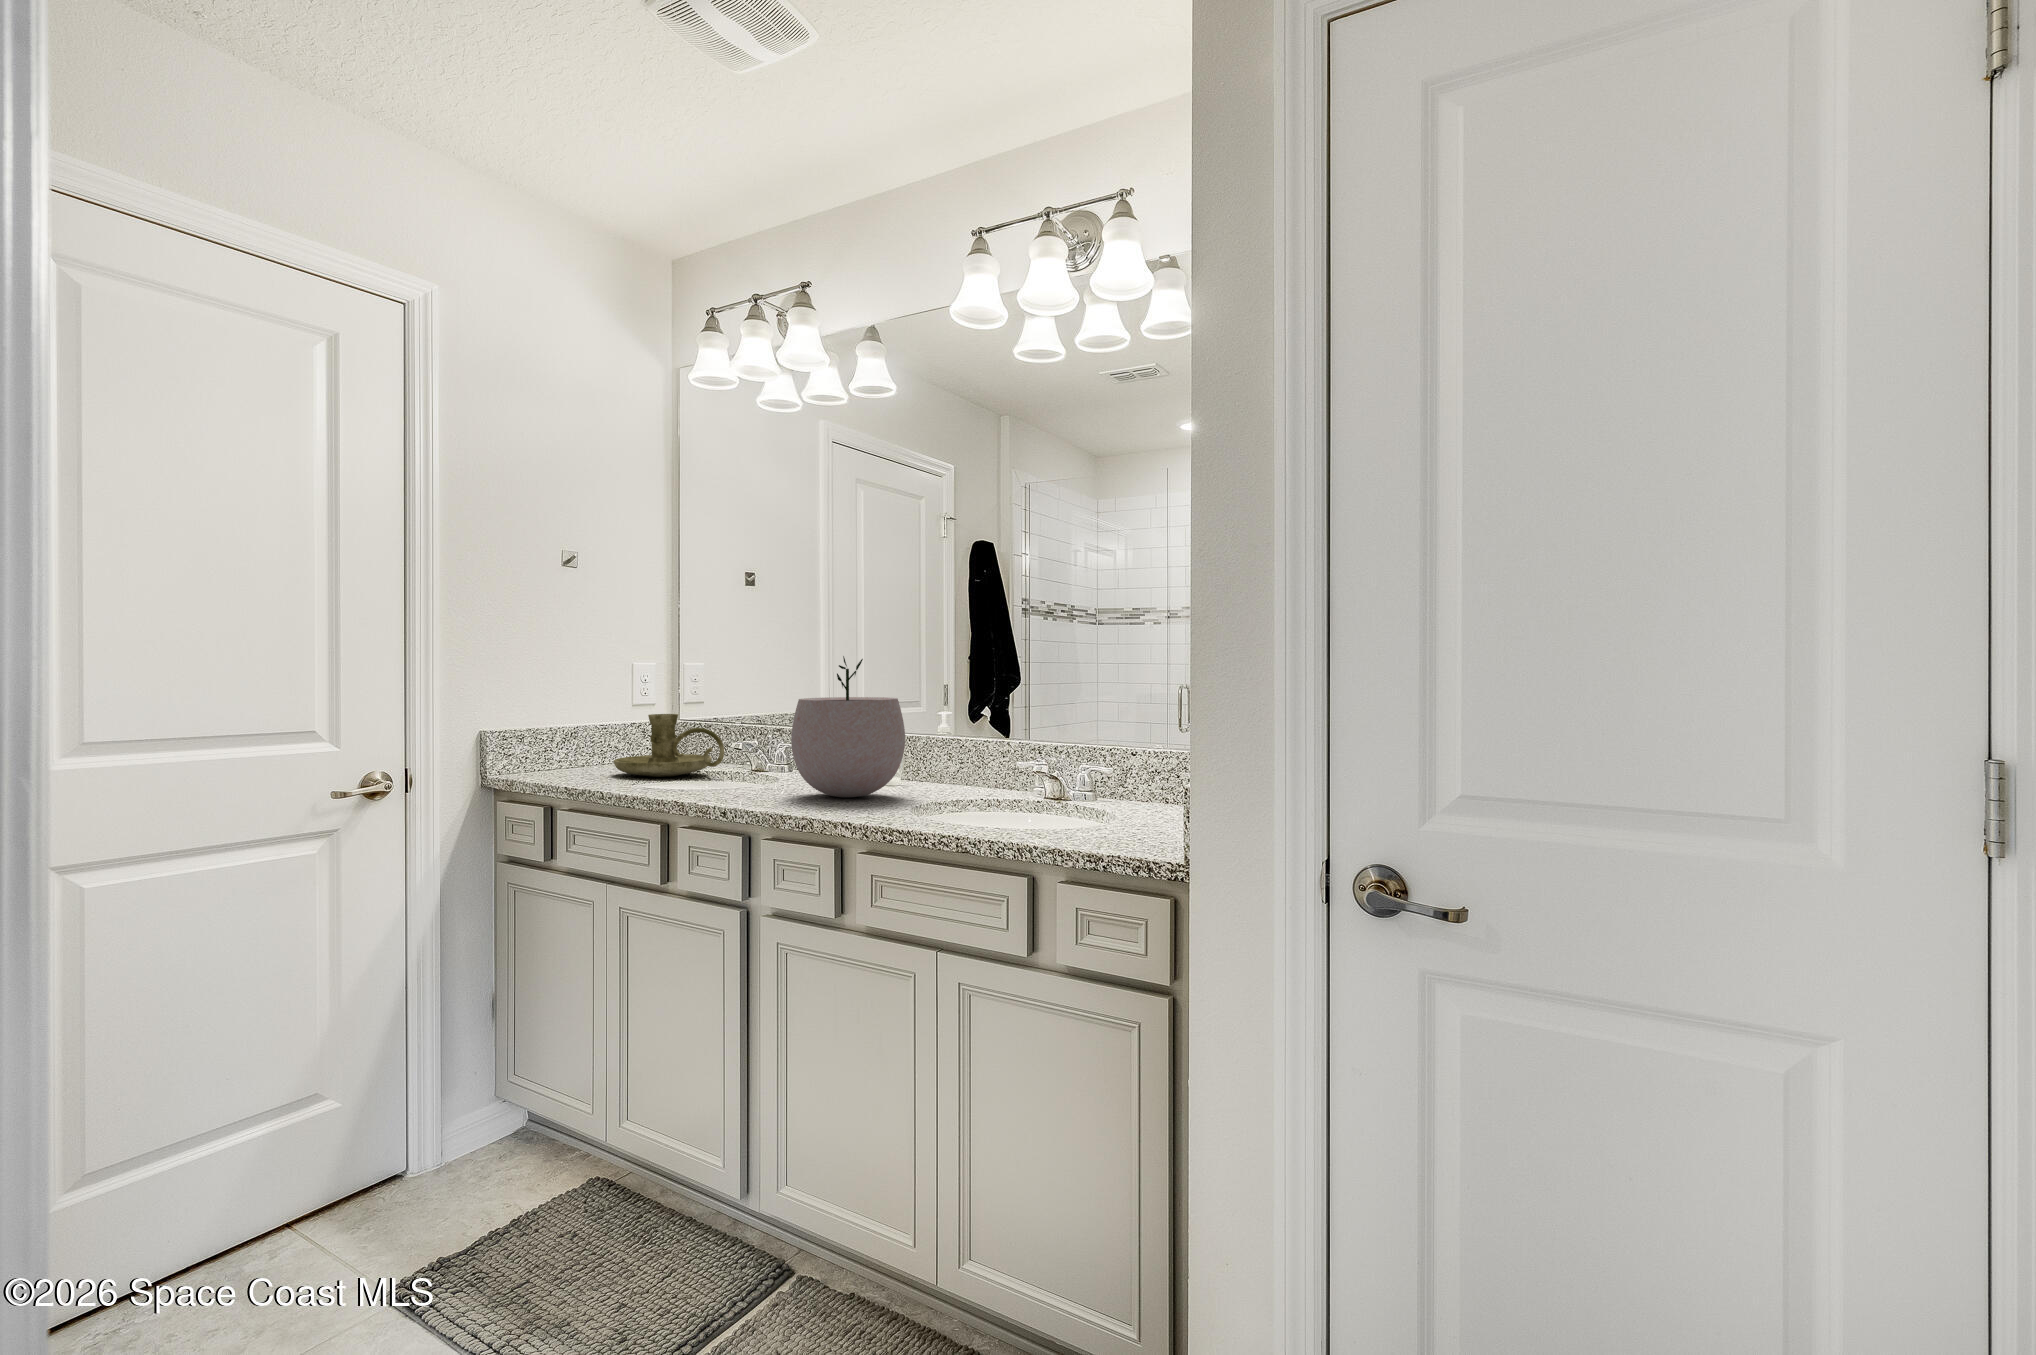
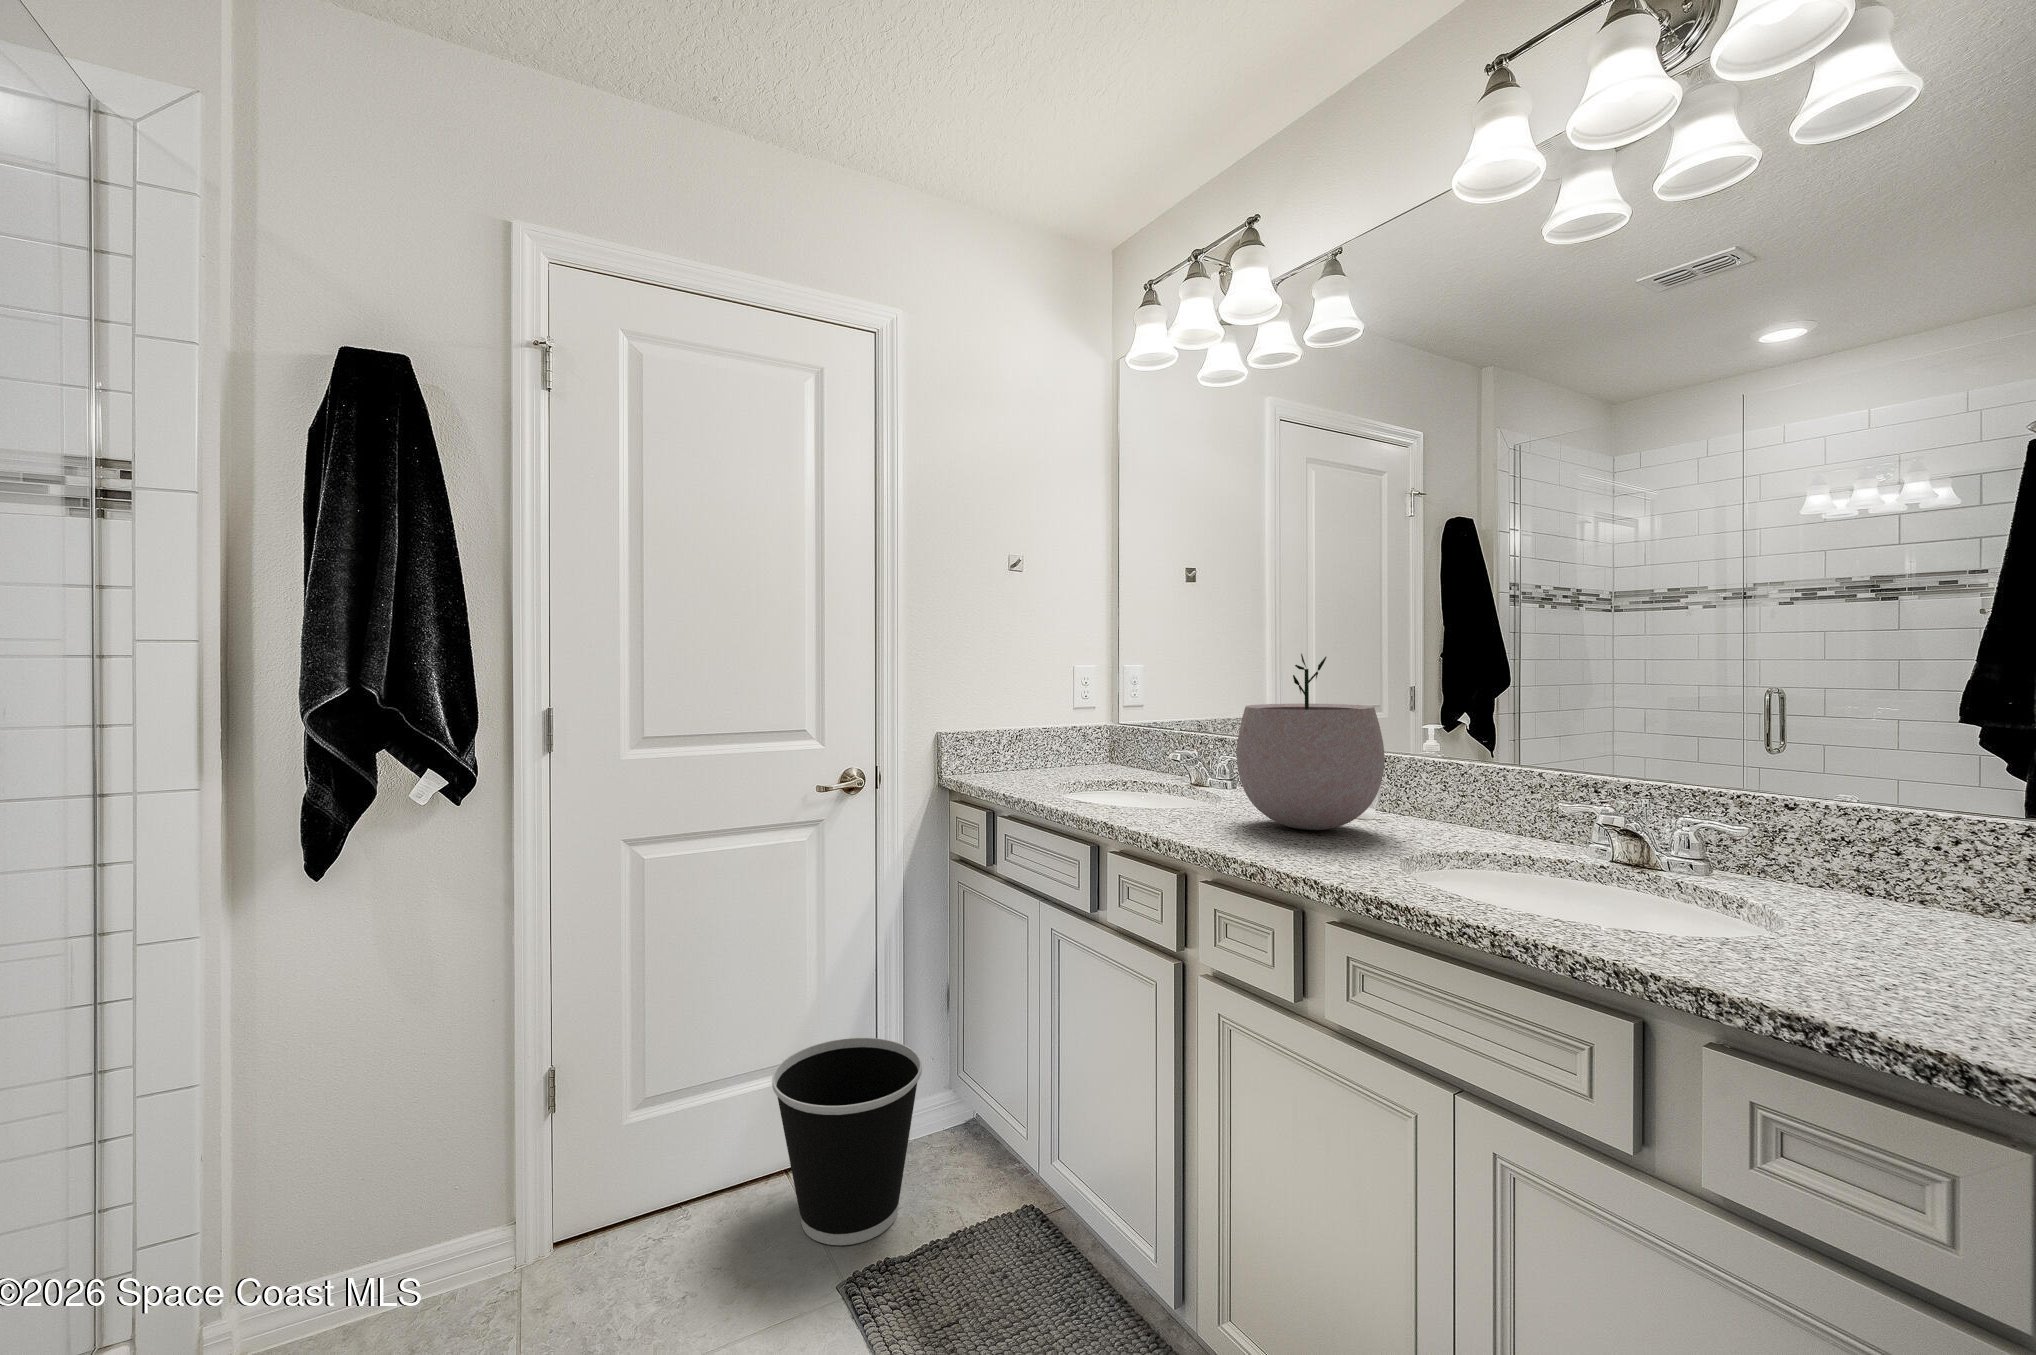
candle holder: present [614,714,724,777] -> none [1054,717,1164,783]
wastebasket: none [295,1052,476,1261] -> present [772,1038,922,1245]

